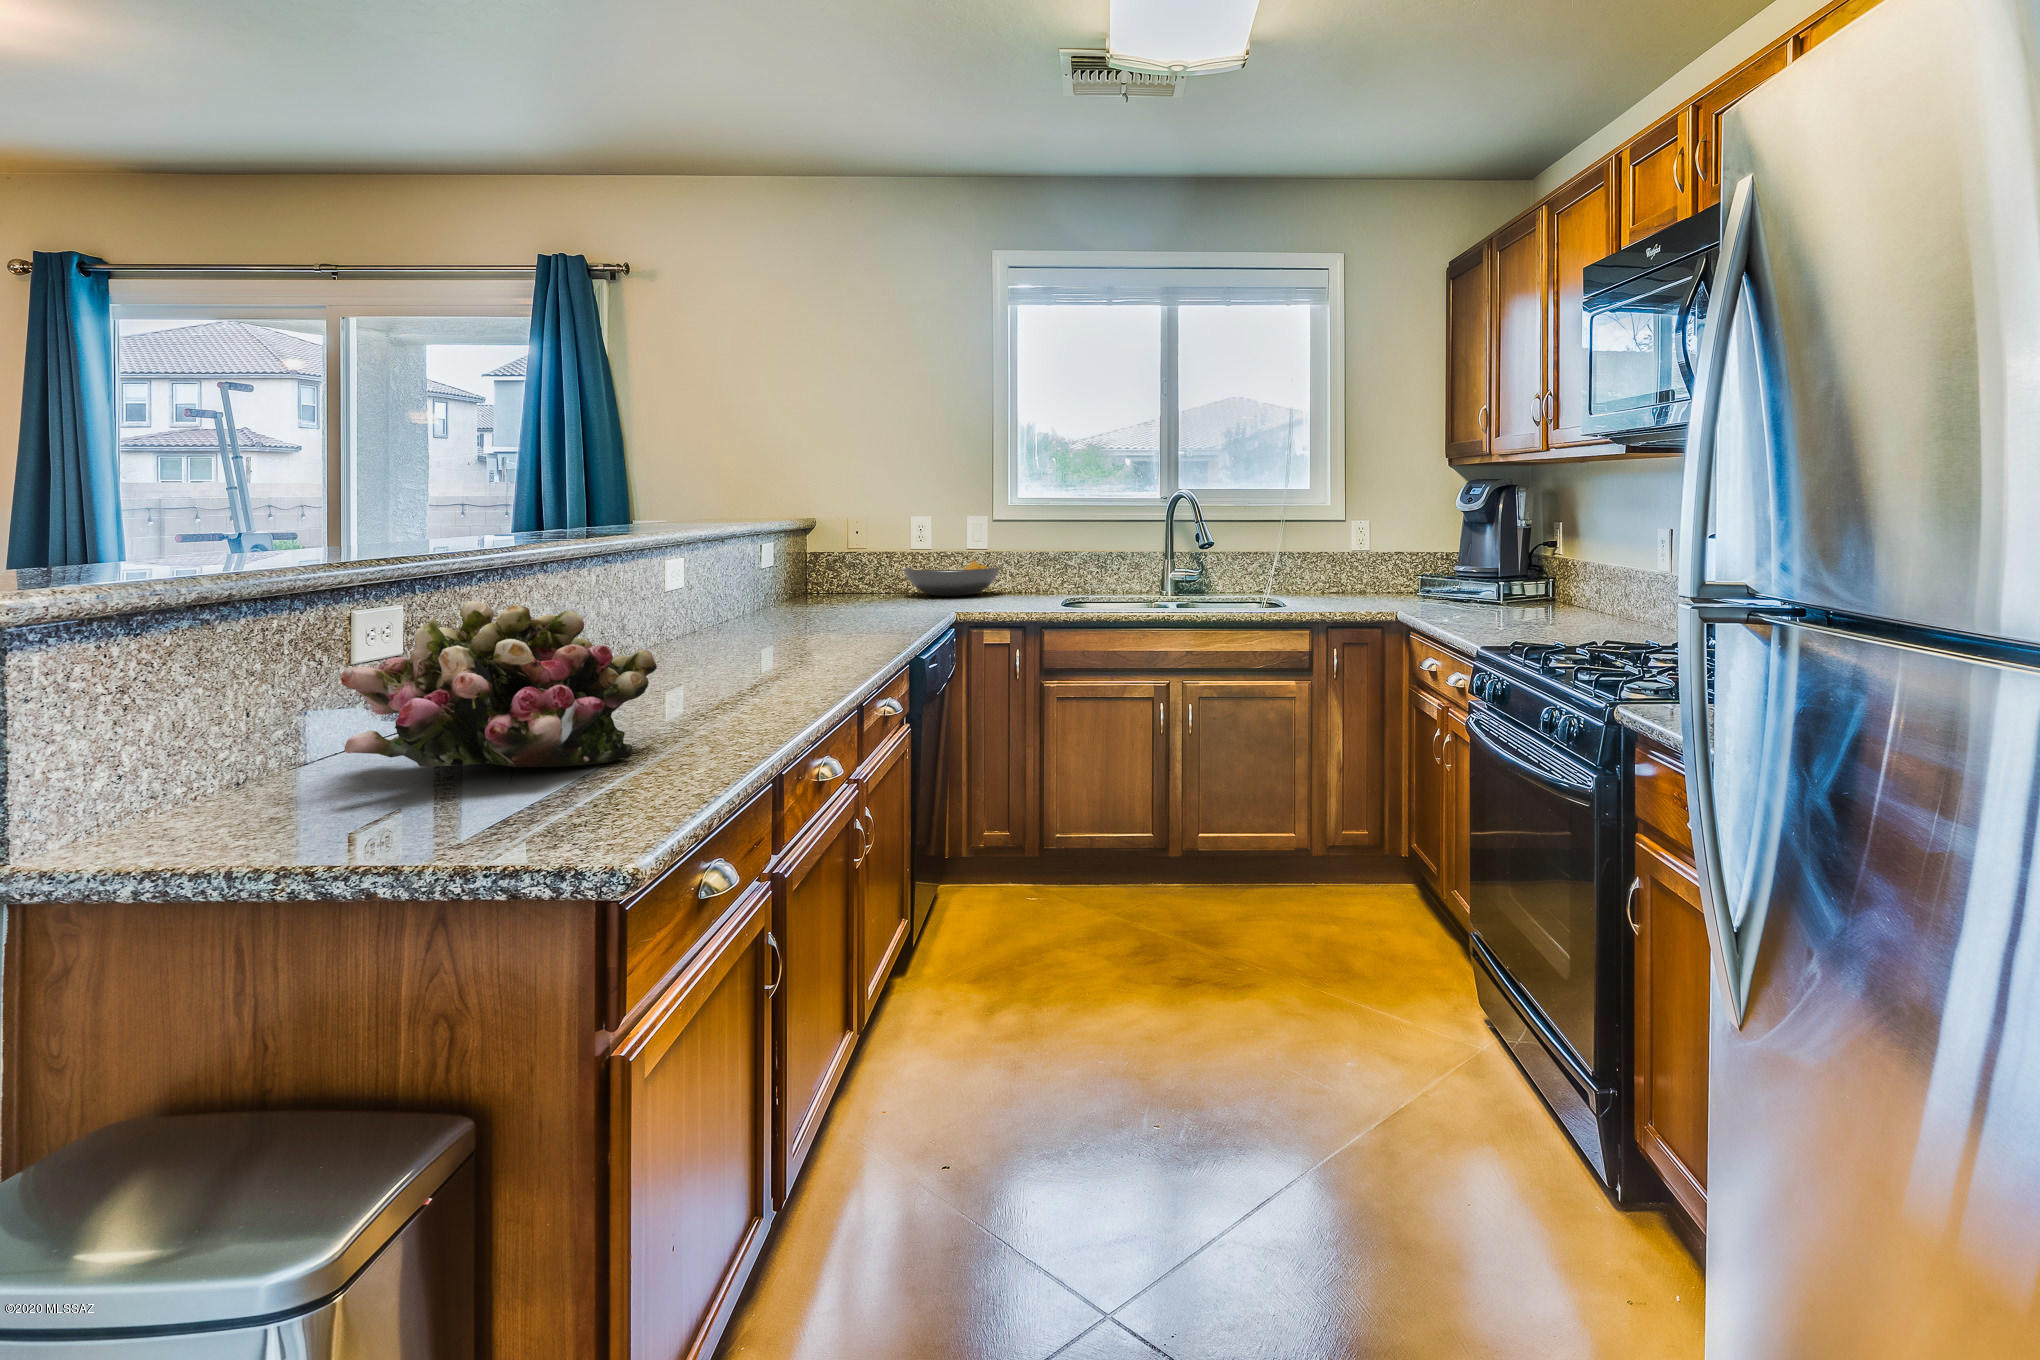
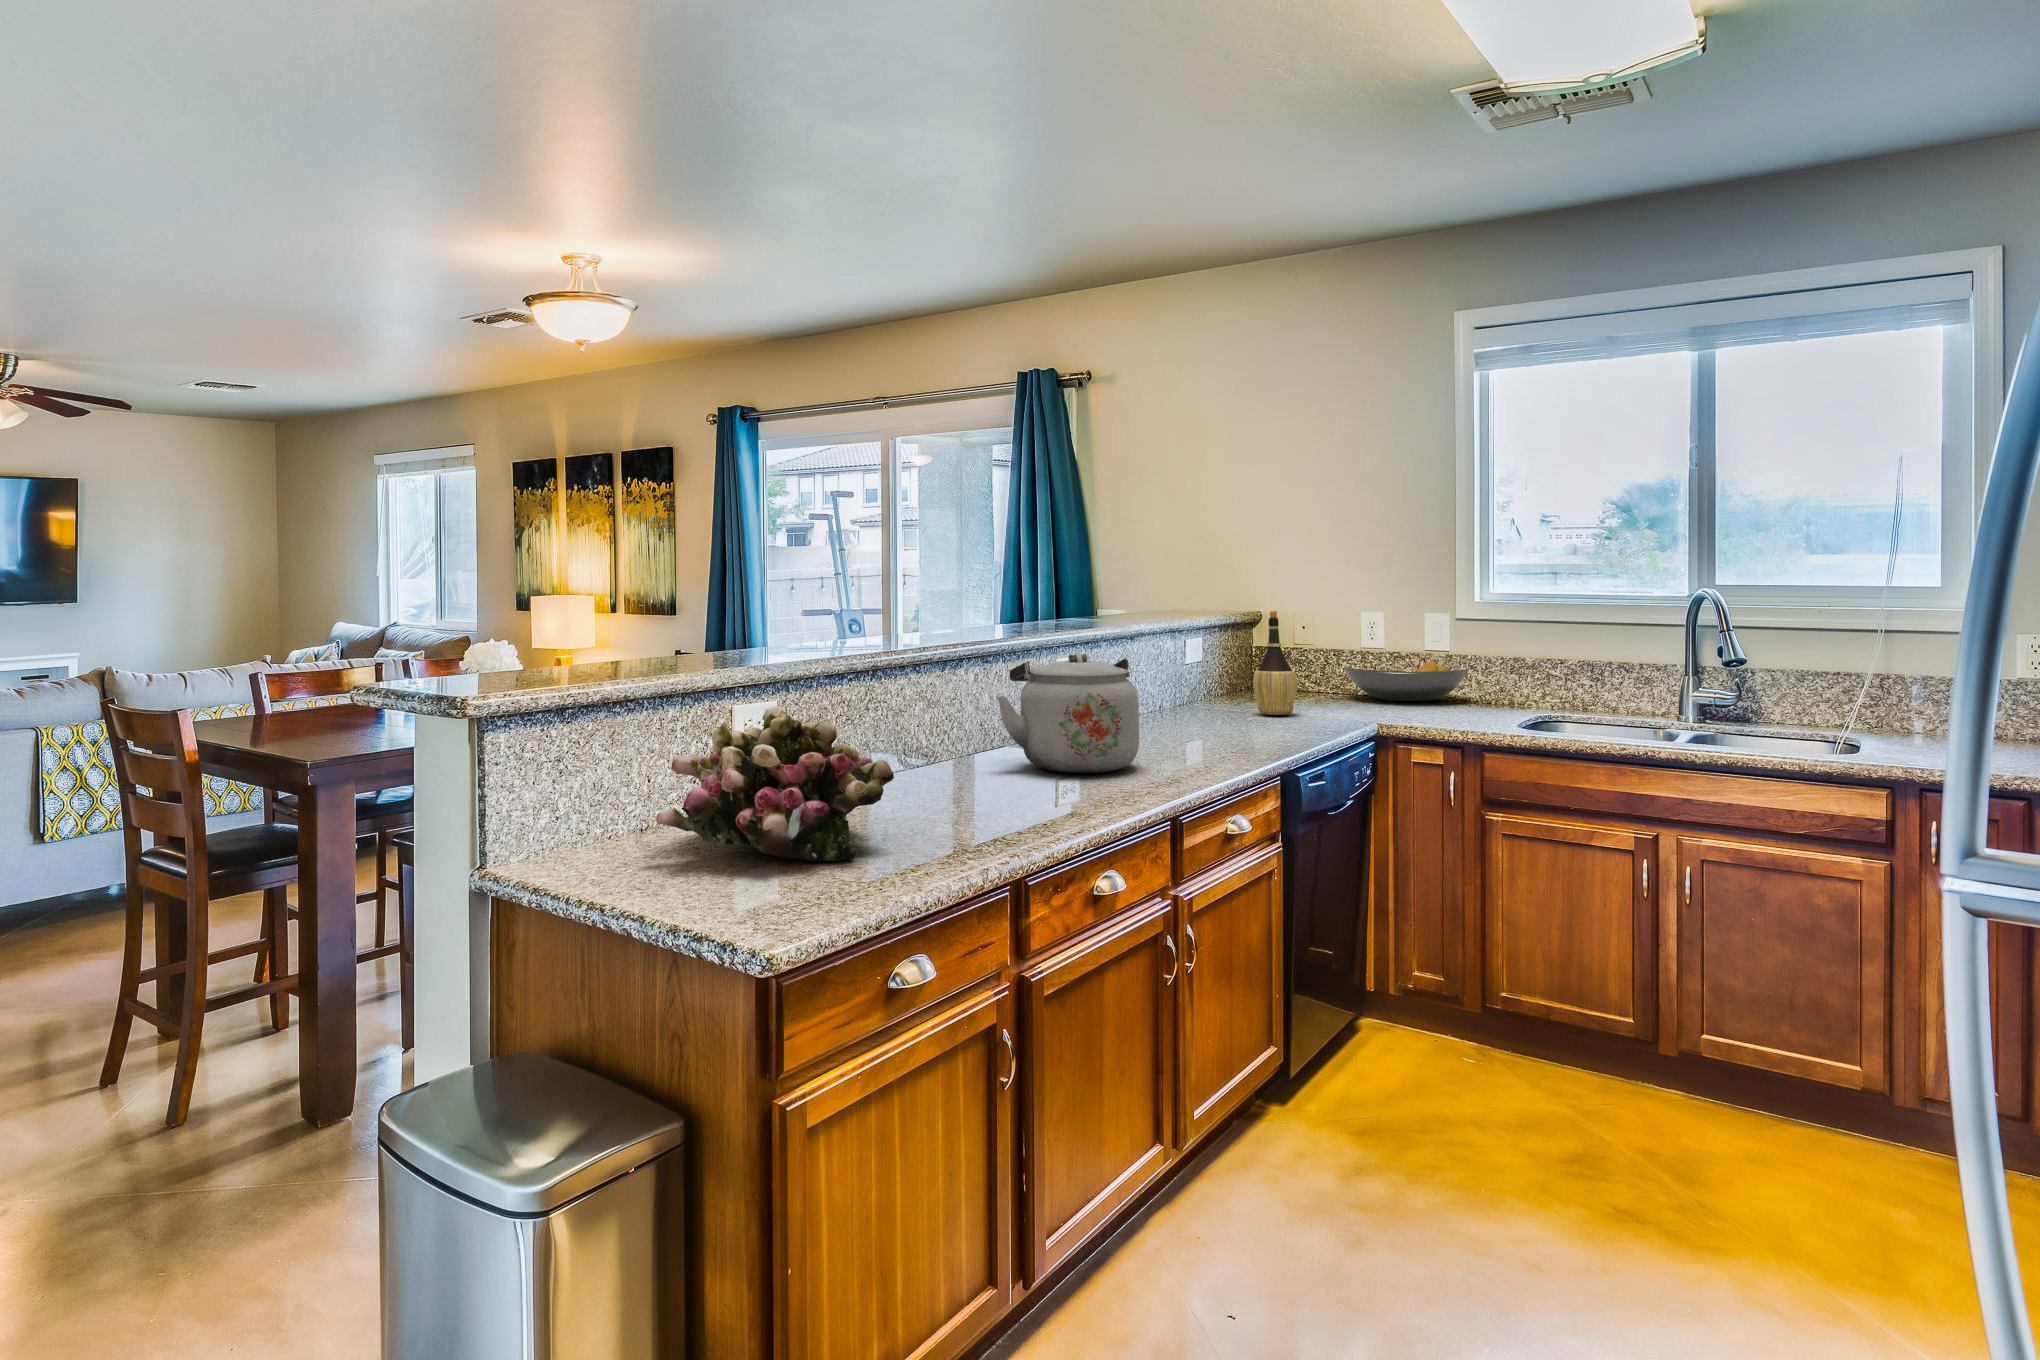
wine bottle: none [843,516,883,612] -> present [1253,611,1297,715]
kettle: none [656,547,807,667] -> present [997,653,1139,773]

